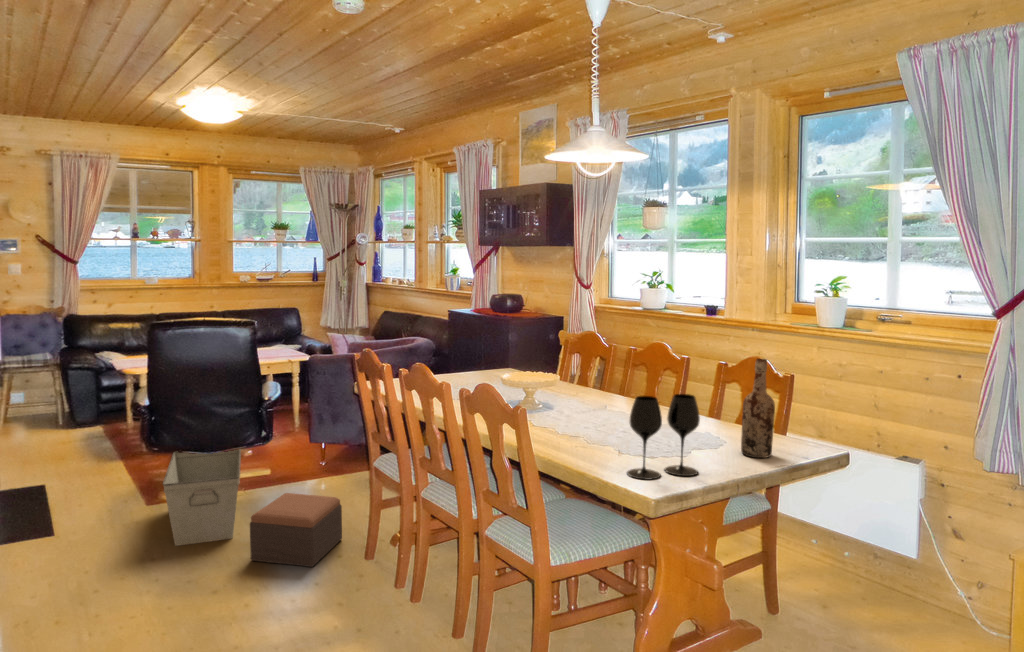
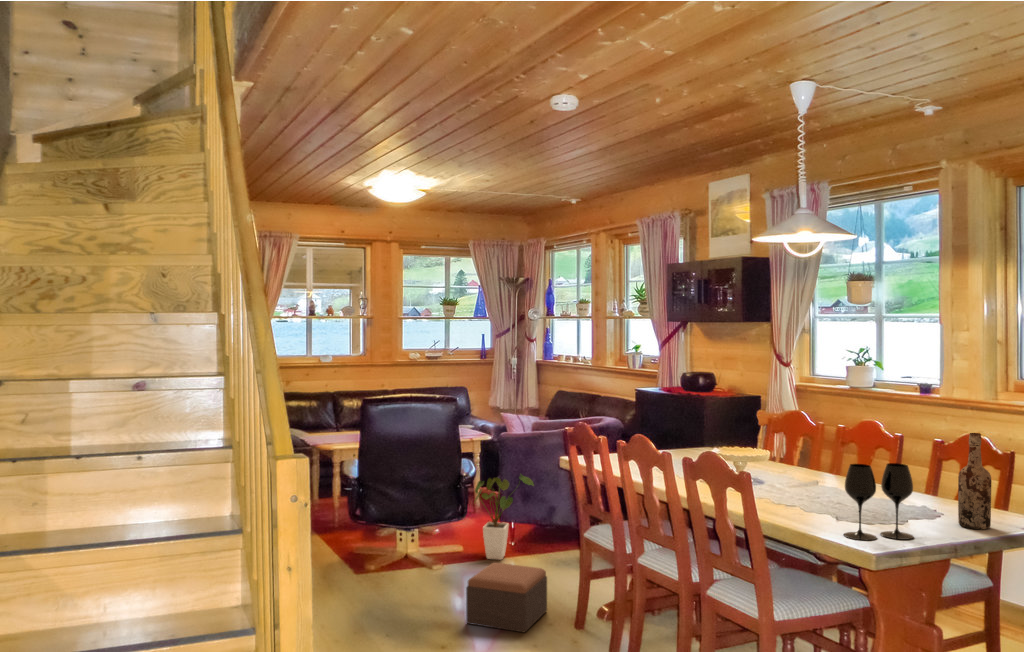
house plant: none [277,396,344,482] -> present [475,474,533,560]
storage bin: present [163,449,241,546] -> none [383,519,452,607]

